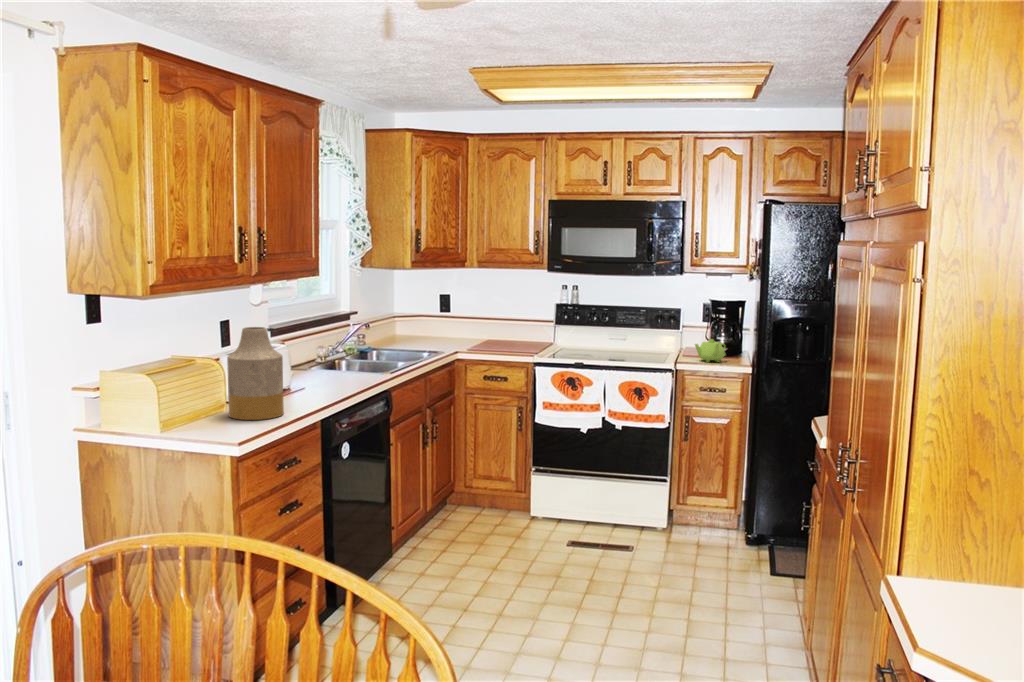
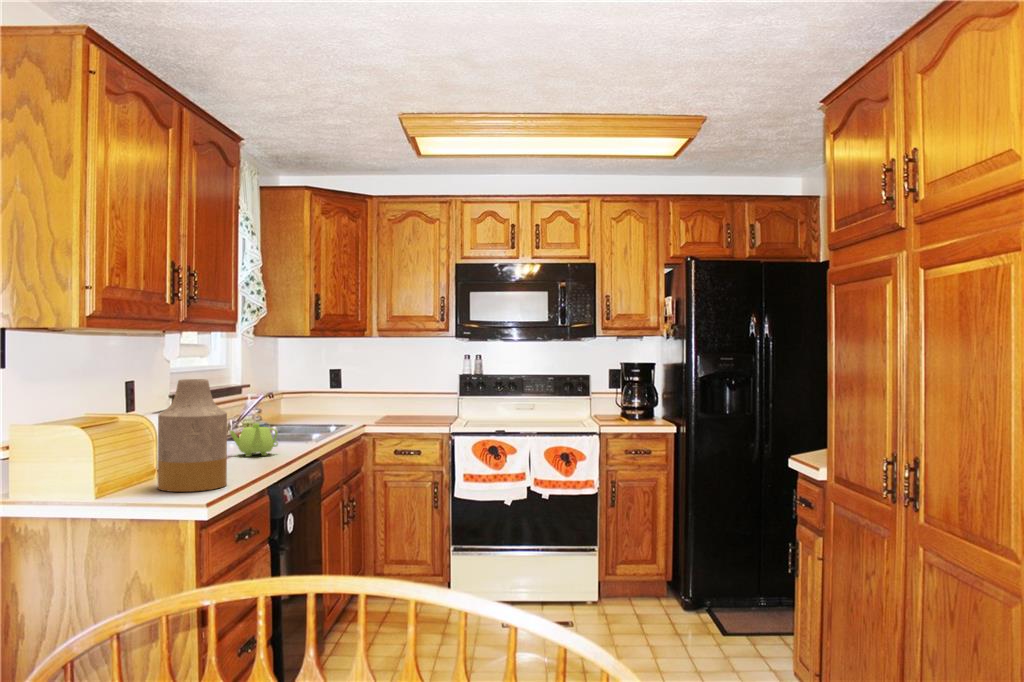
teapot: present [695,339,725,362] -> present [230,423,278,457]

